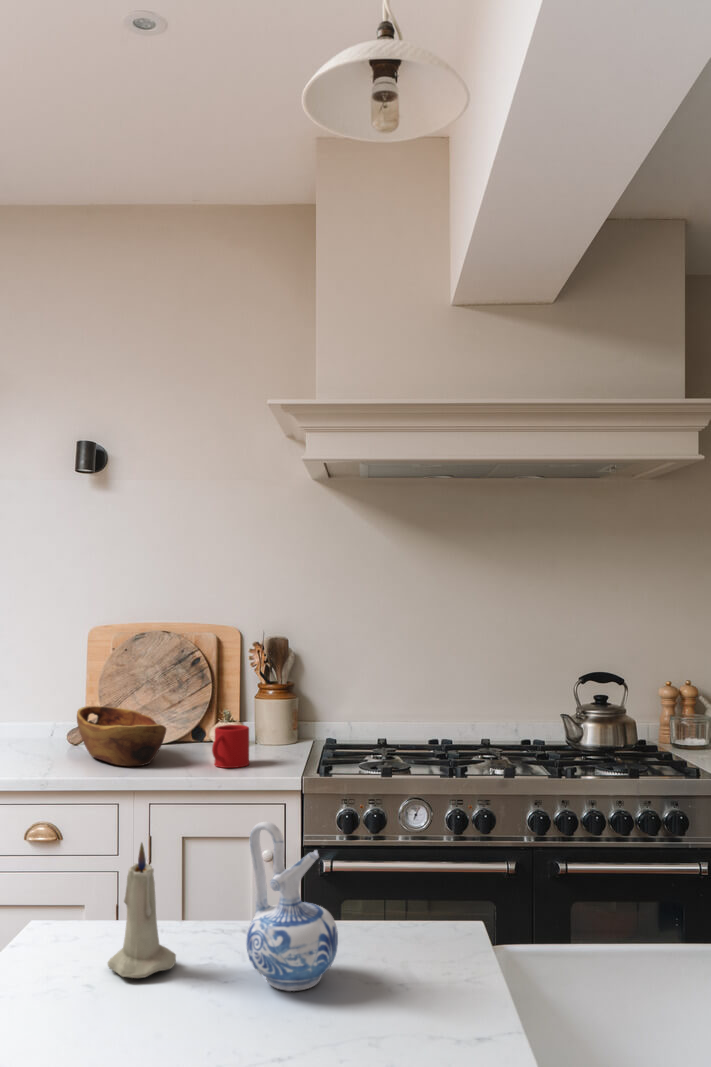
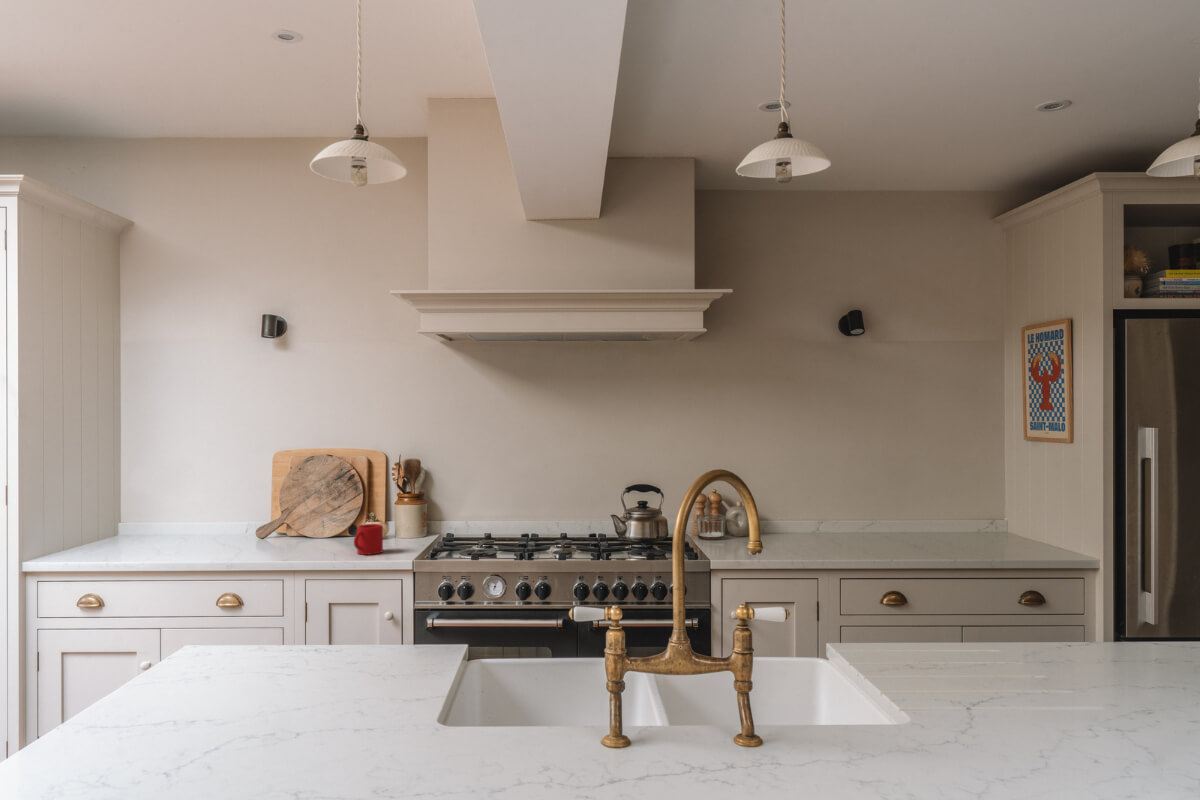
wooden bowl: present [77,706,166,766] -> none [258,511,323,554]
ceramic pitcher: present [246,822,338,991] -> none [305,585,362,681]
candle: present [108,843,176,978] -> none [225,598,268,676]

